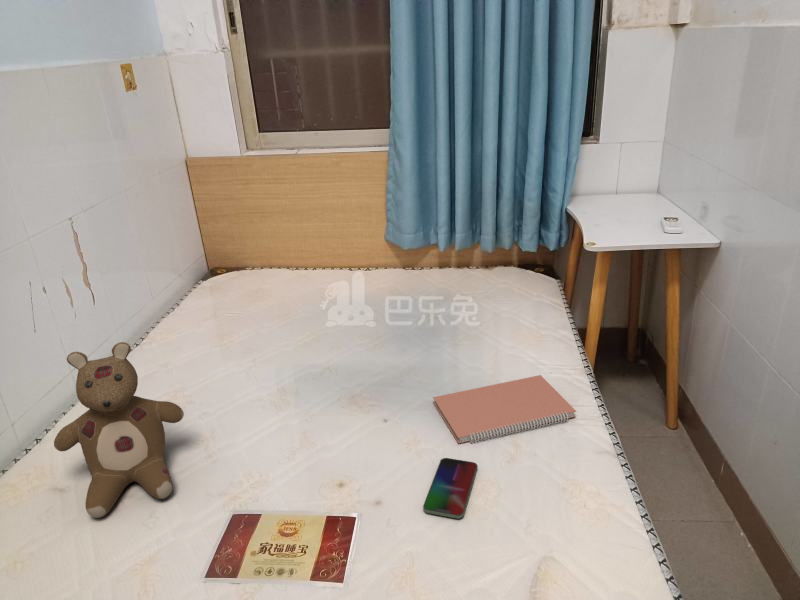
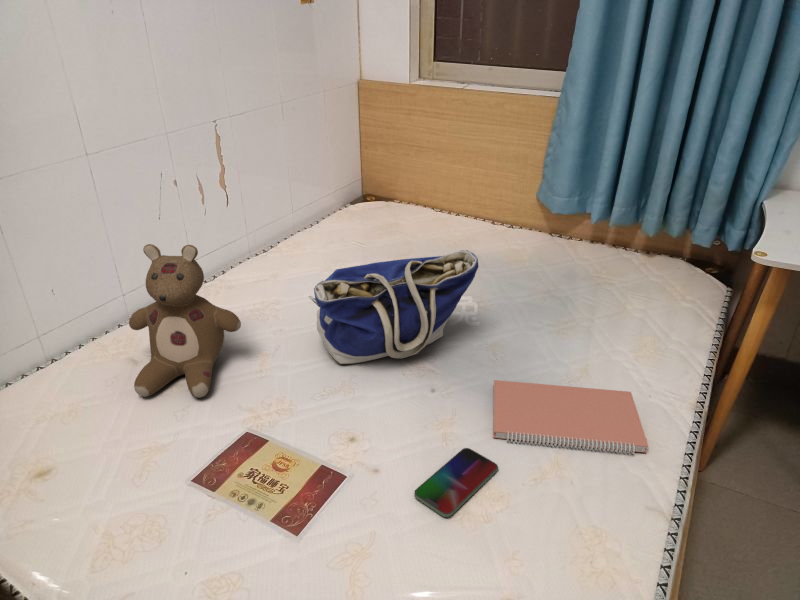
tote bag: none [248,290,392,424] -> present [309,250,478,364]

